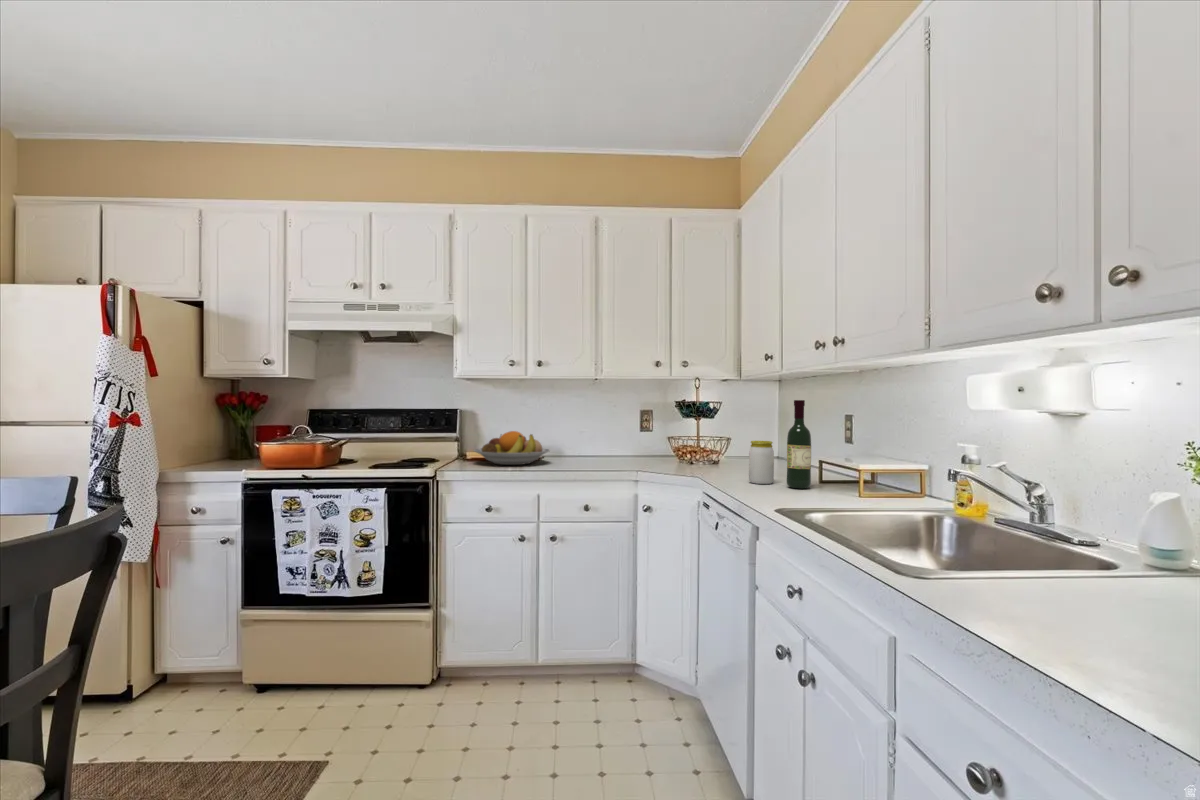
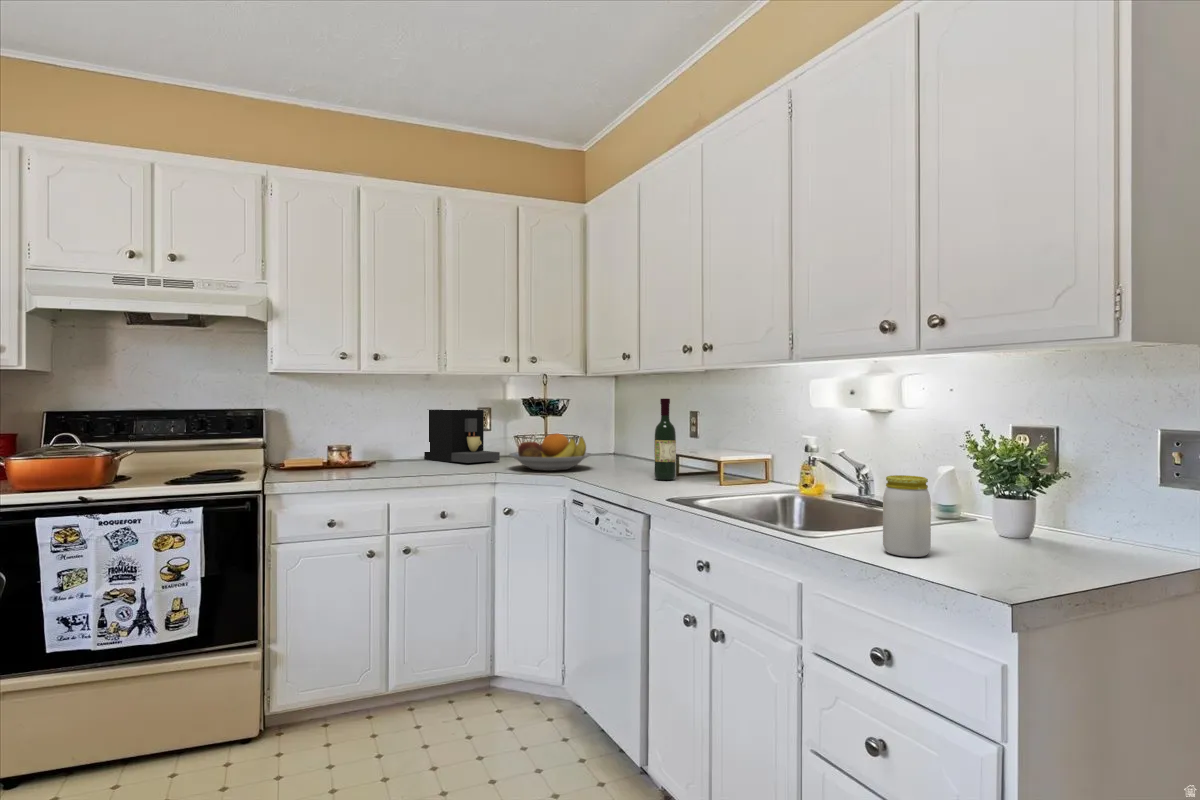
coffee maker: none [590,411,653,461] -> present [424,409,500,463]
fruit bowl: present [474,431,550,465] -> present [509,433,591,471]
jar: present [749,441,774,484] -> present [883,475,931,557]

